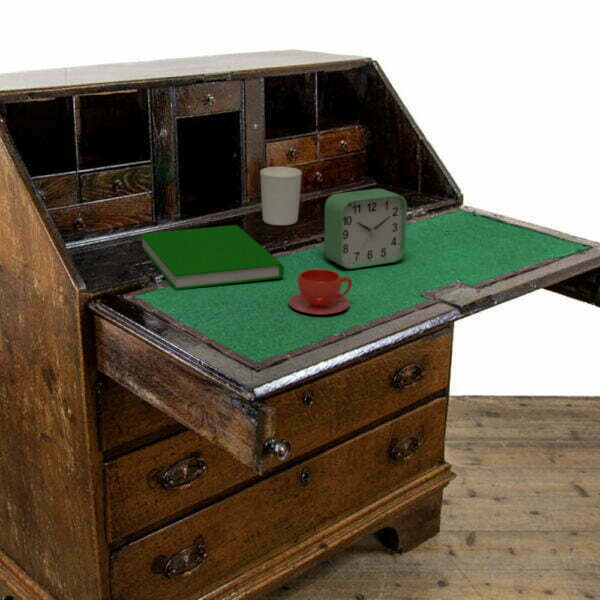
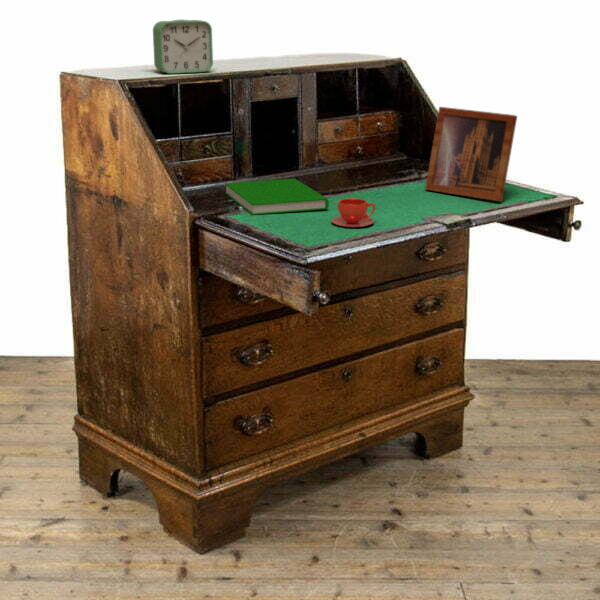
picture frame: none [411,129,540,261] -> present [425,107,517,202]
candle holder: present [260,167,302,225] -> none [312,138,344,182]
alarm clock: present [324,189,407,269] -> present [153,20,213,74]

